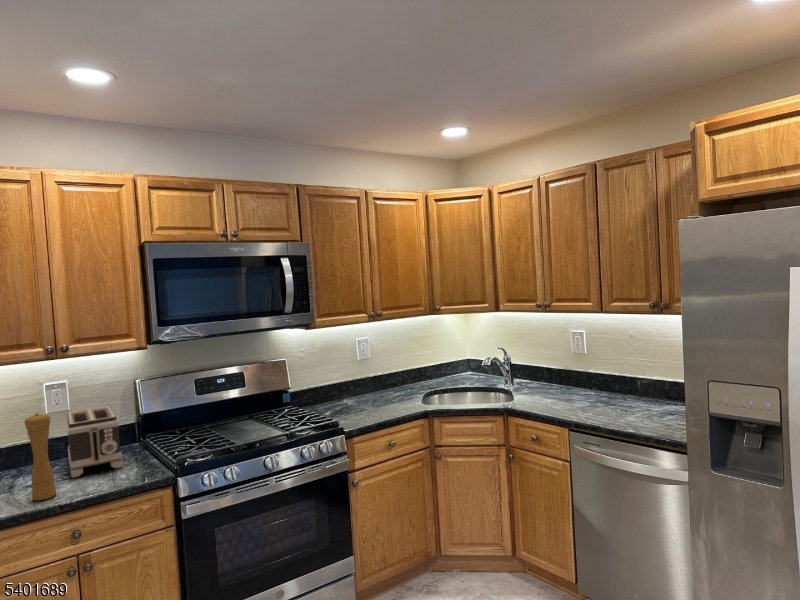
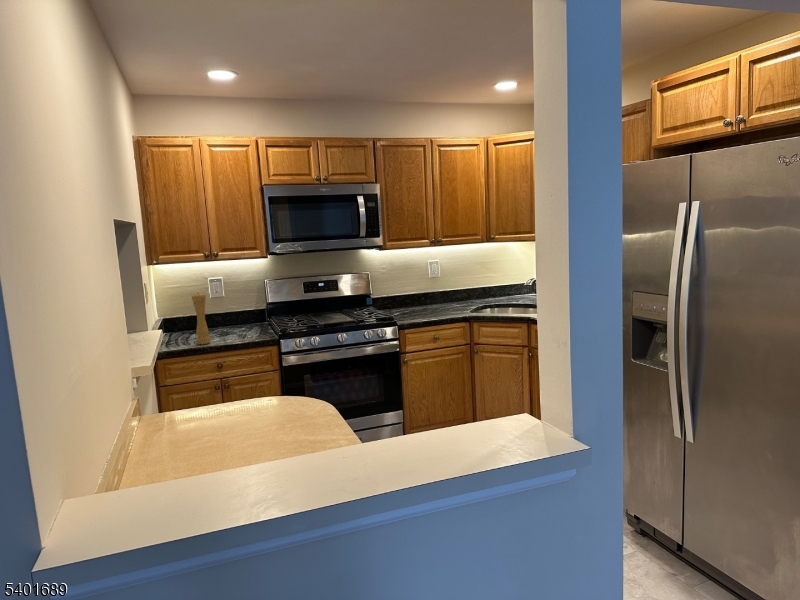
toaster: present [66,406,122,478] -> none [218,295,251,336]

